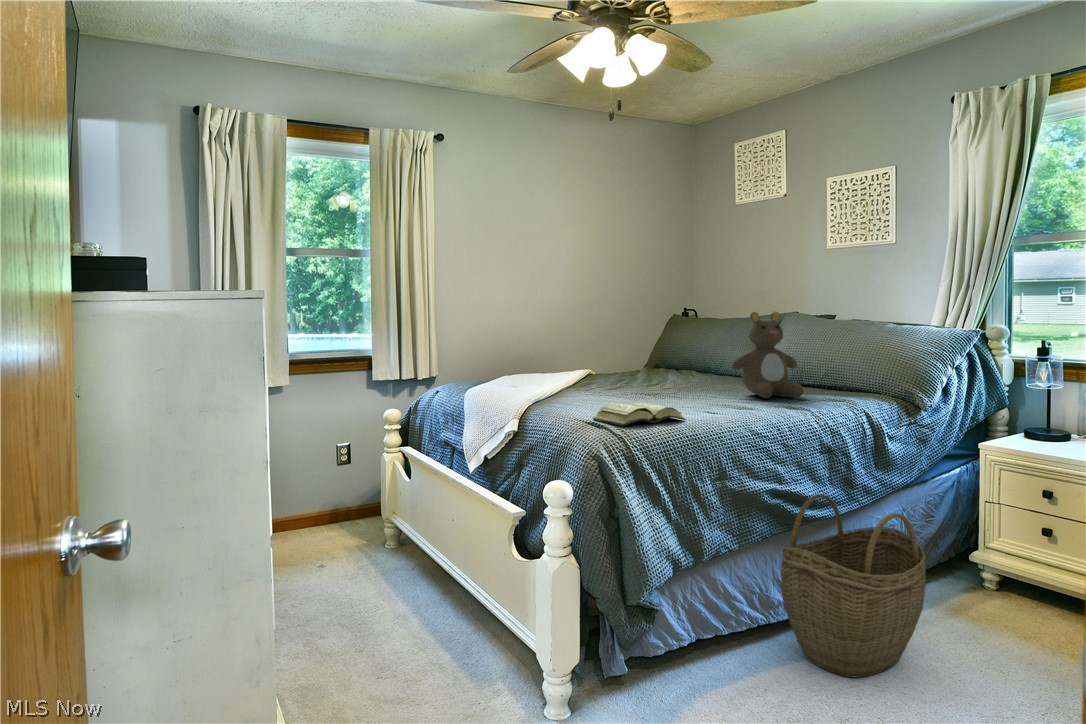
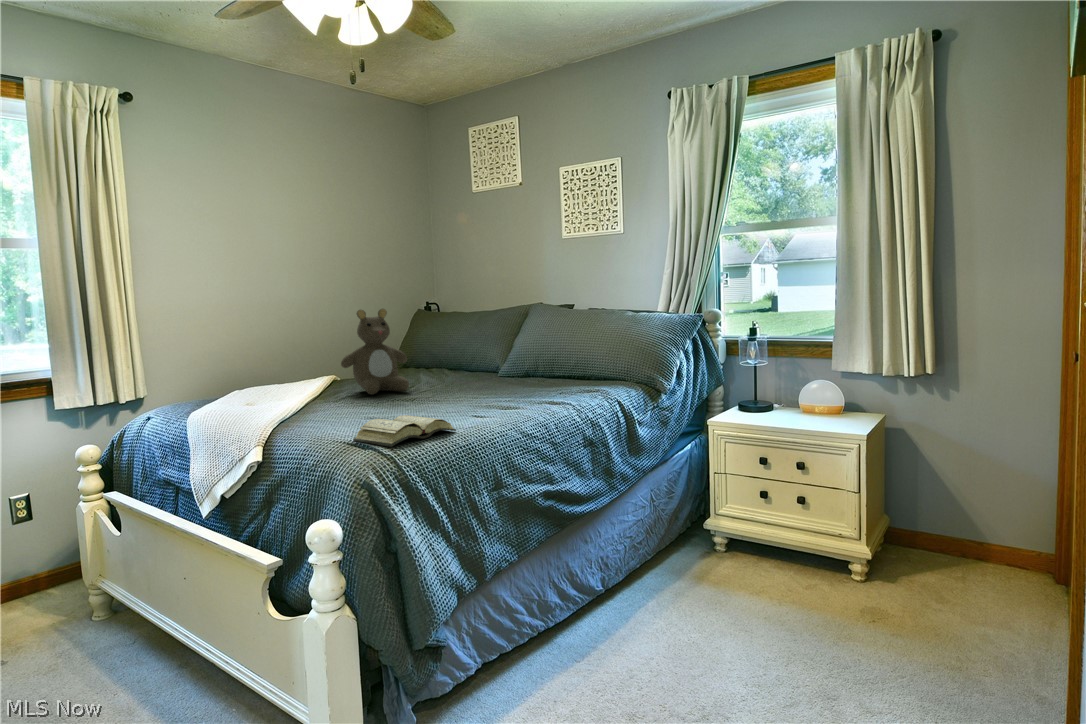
teddy bear: present [732,312,804,398] -> present [341,309,409,395]
woven basket: present [781,494,926,678] -> none [559,490,686,666]

